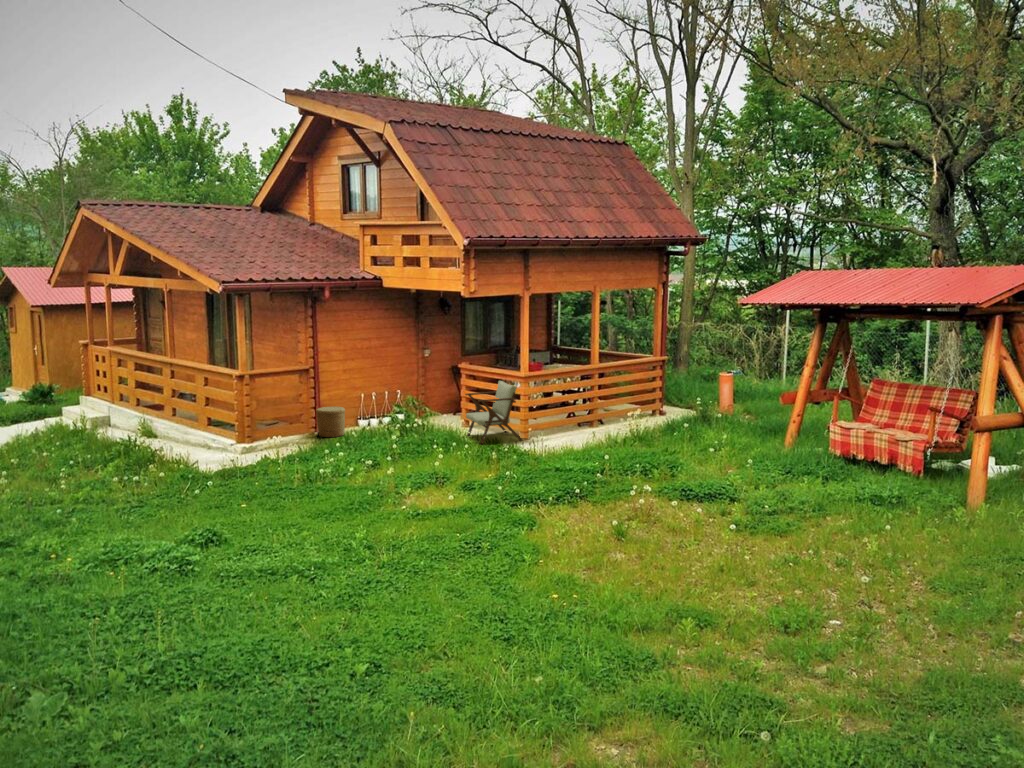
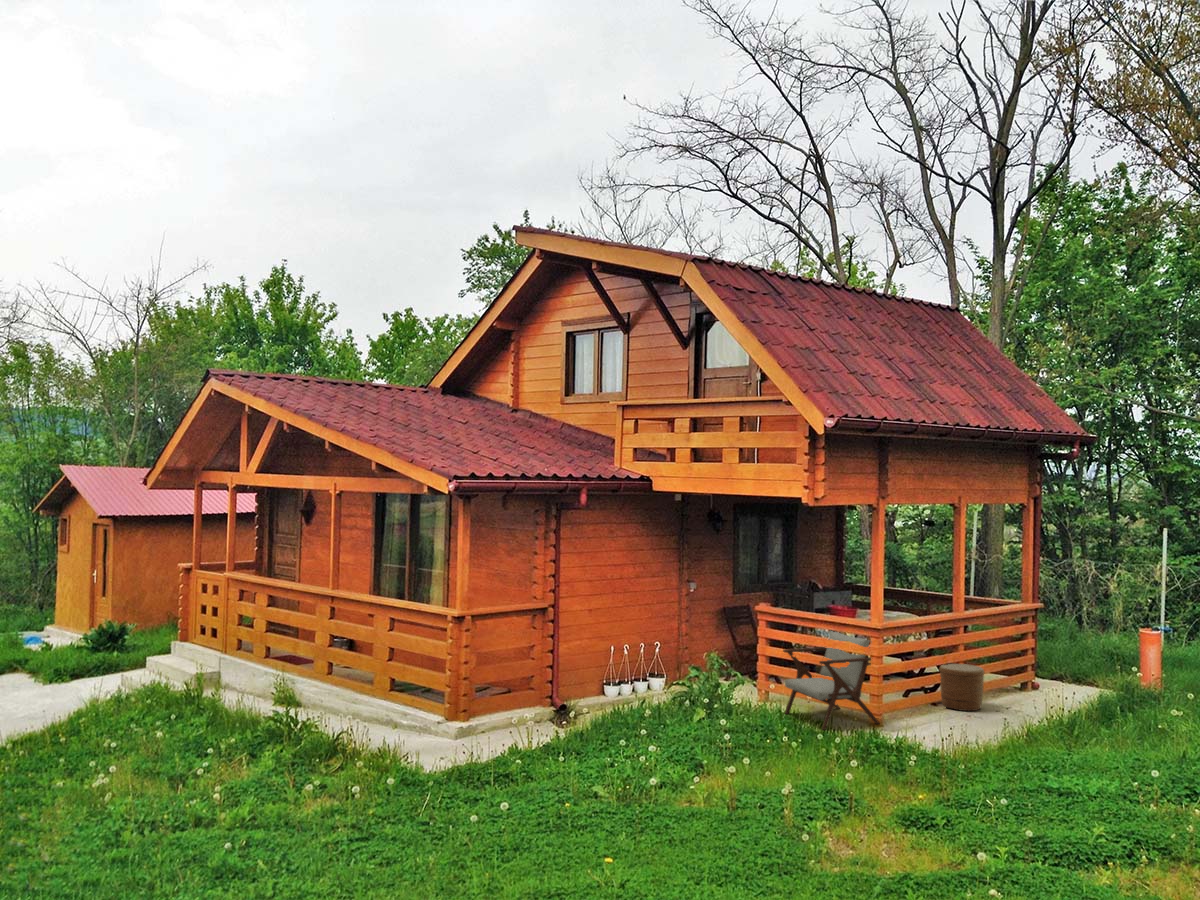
woven basket: present [316,406,345,438] -> present [939,664,984,711]

